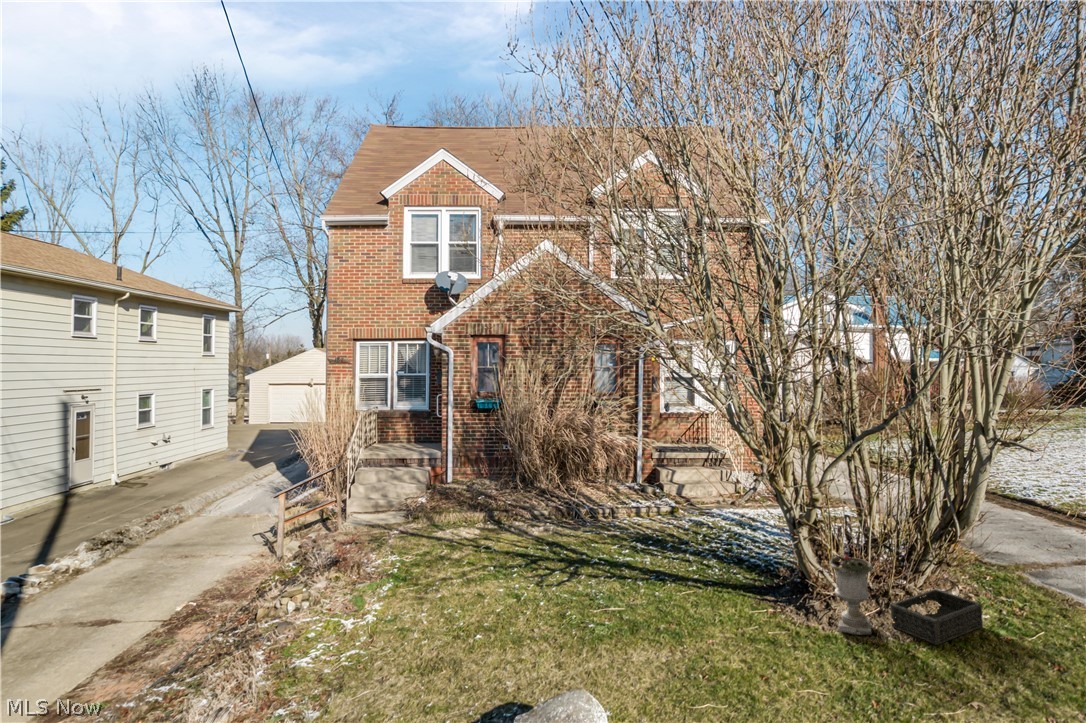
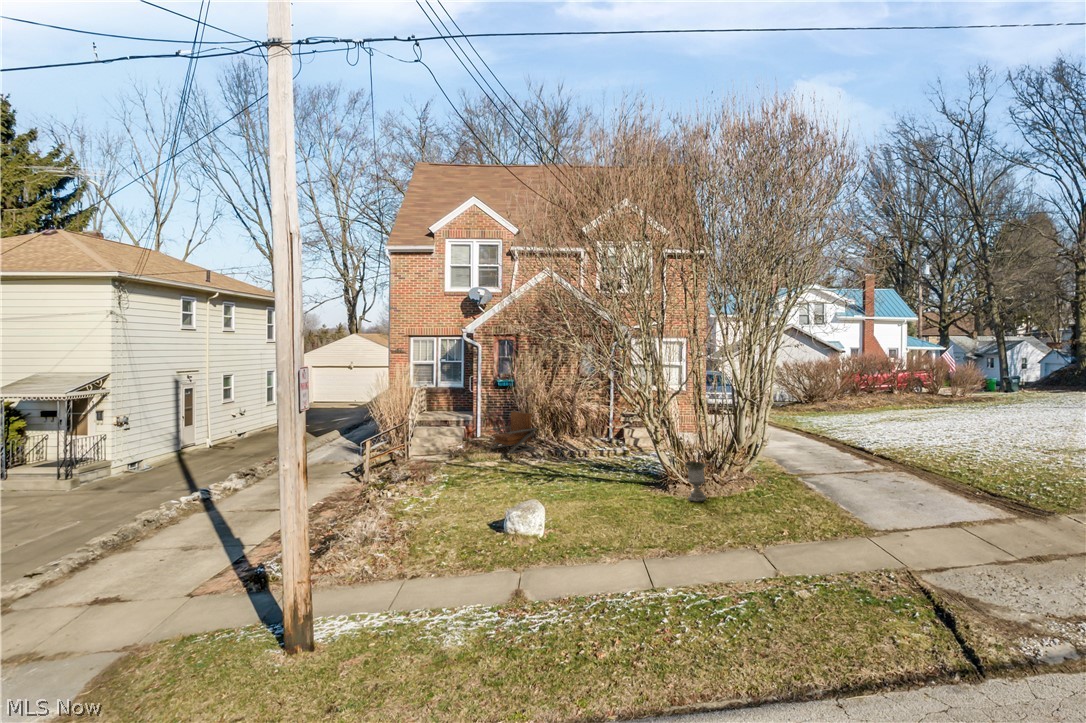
lounge chair: none [467,446,536,510] -> present [491,411,537,453]
basket: present [891,589,983,645] -> none [717,481,765,505]

